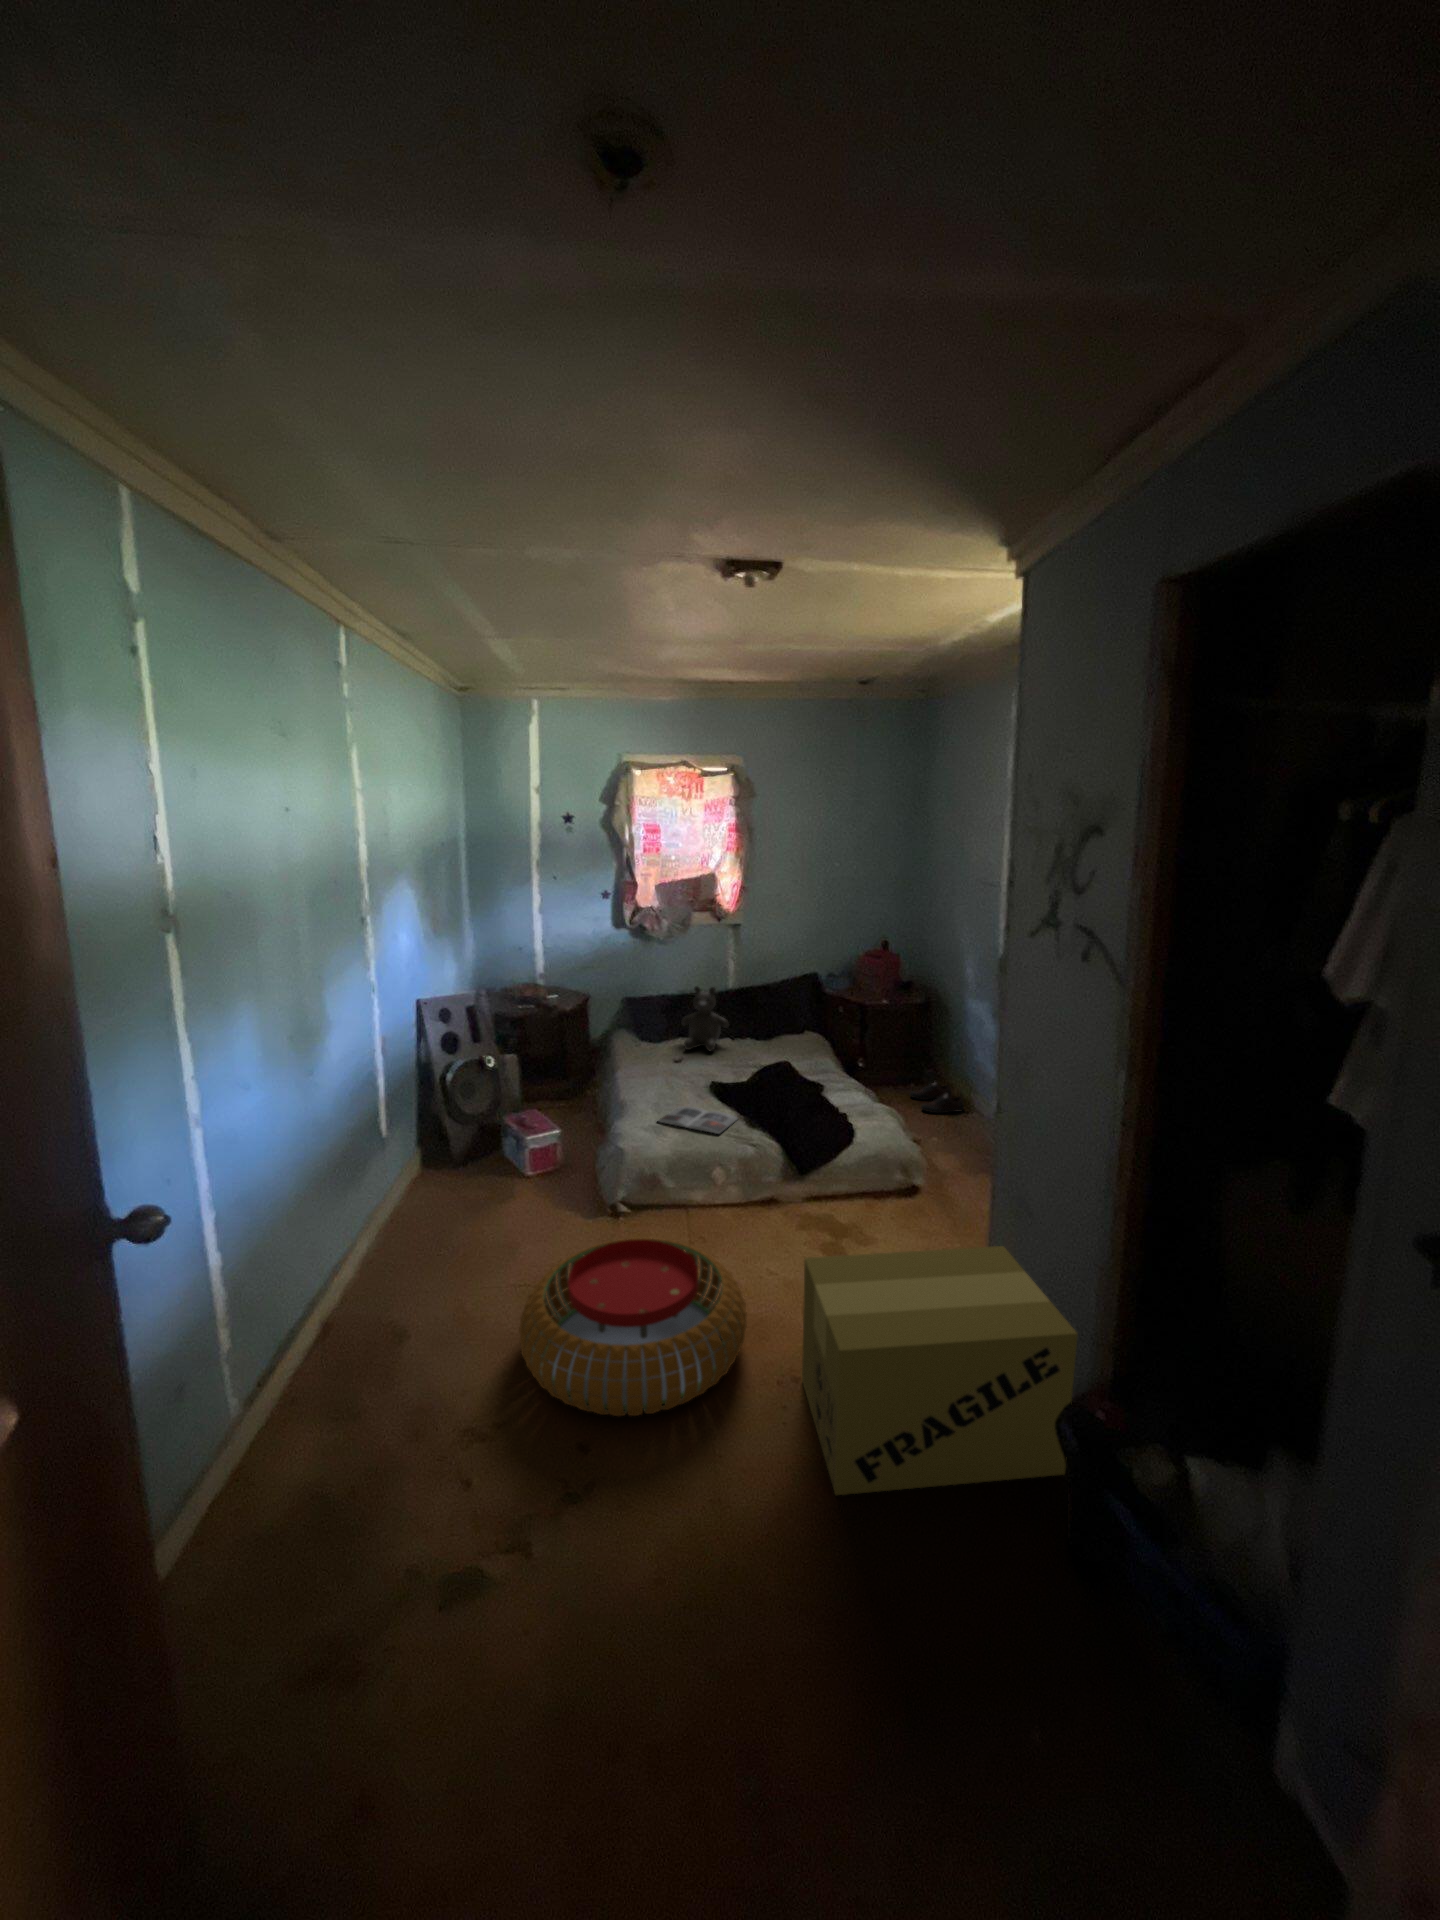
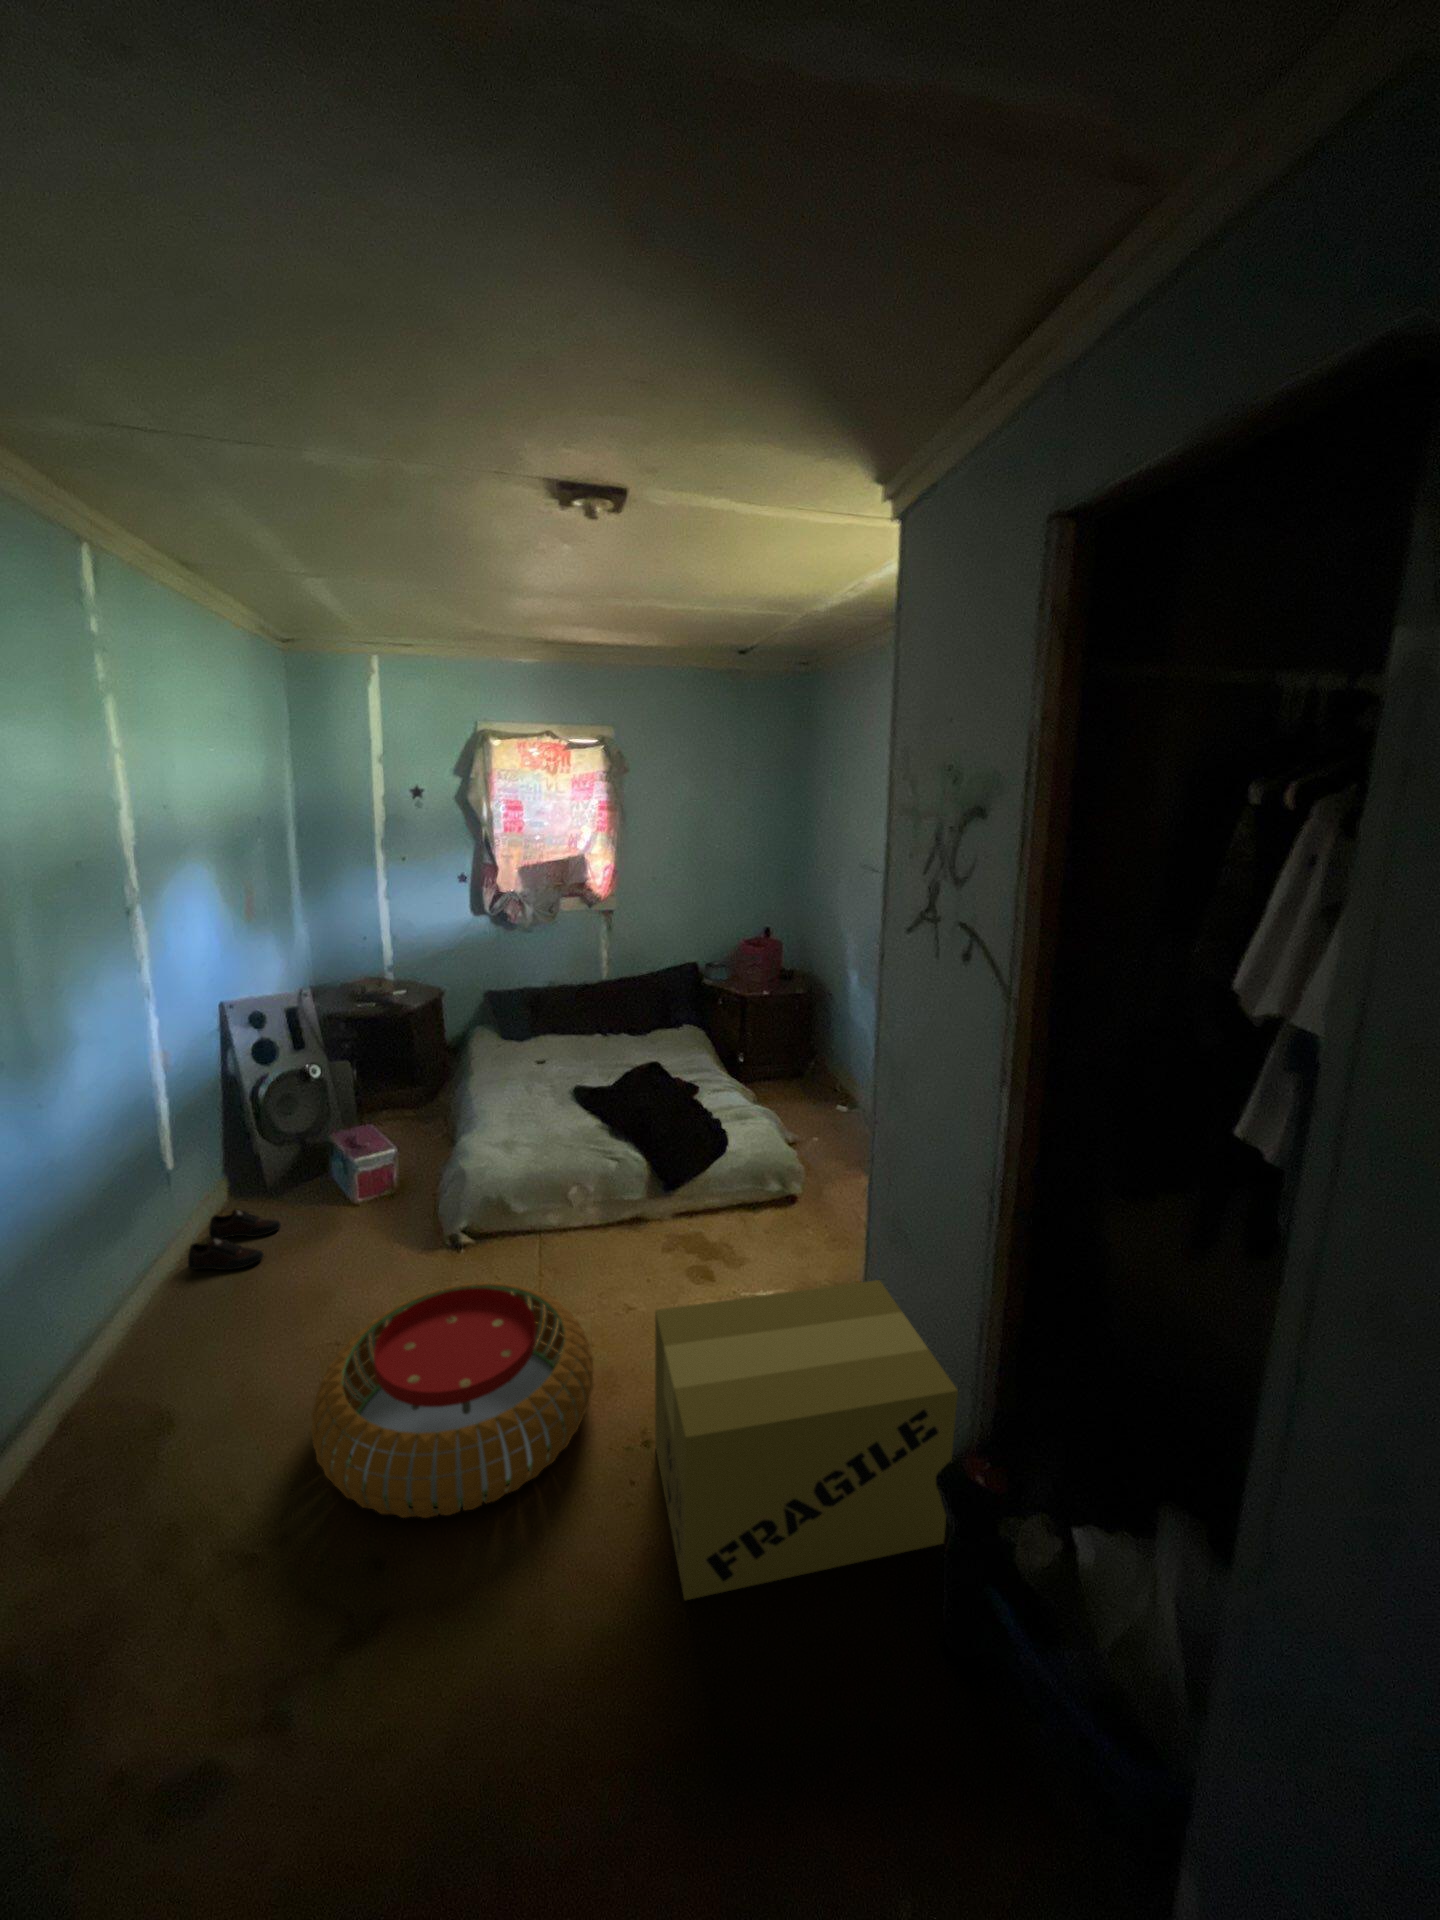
teddy bear: present [681,986,729,1051] -> none [547,979,600,1050]
shoe: present [910,1082,964,1113] -> present [188,1209,281,1270]
magazine: present [658,1106,738,1134] -> none [508,1116,603,1149]

